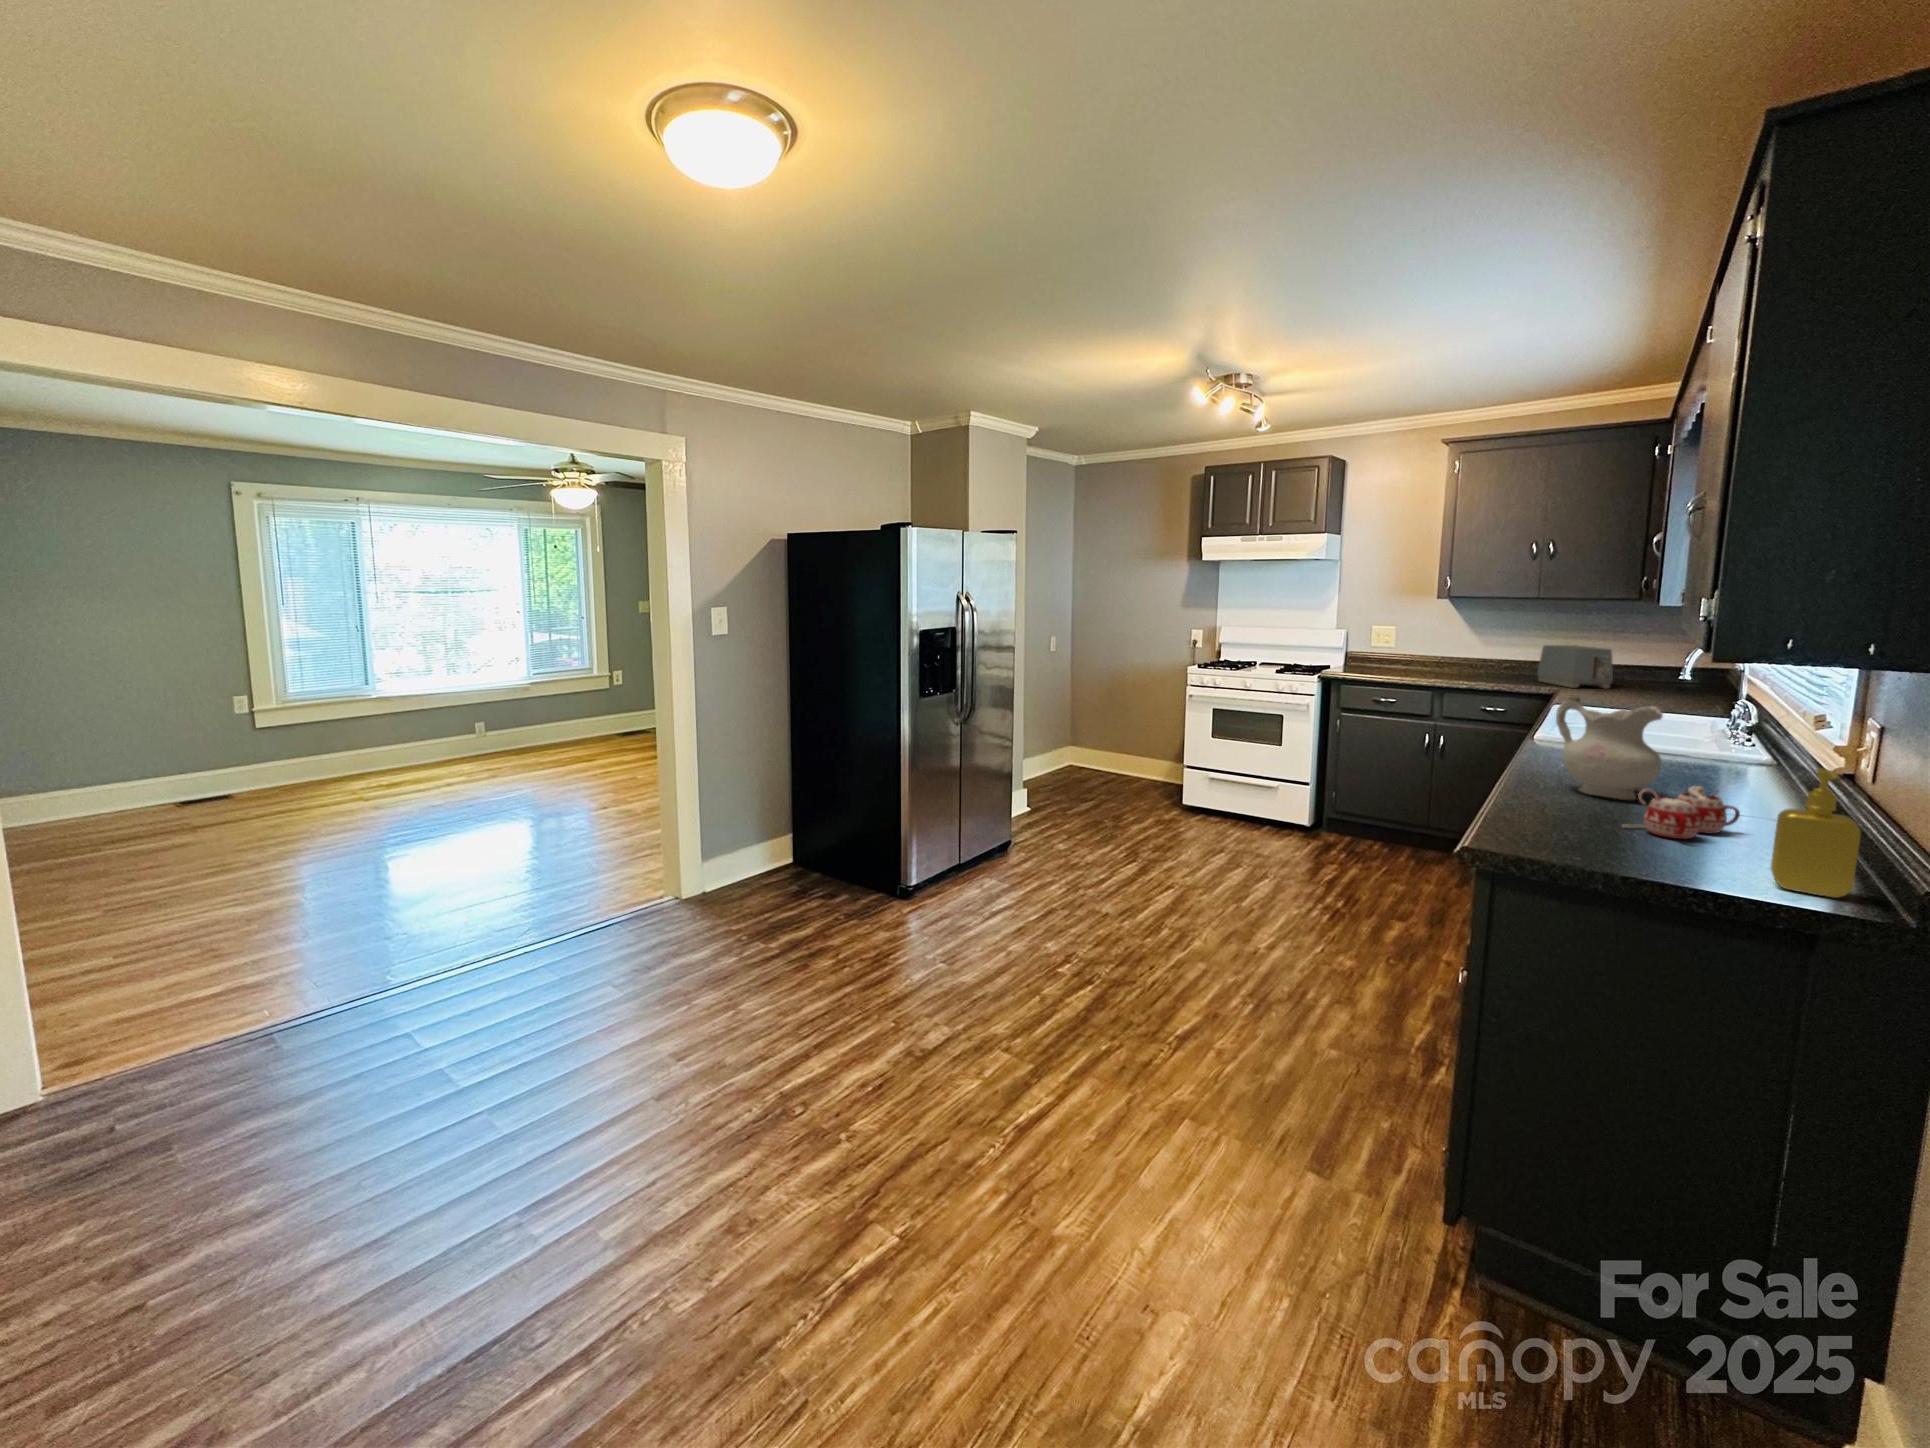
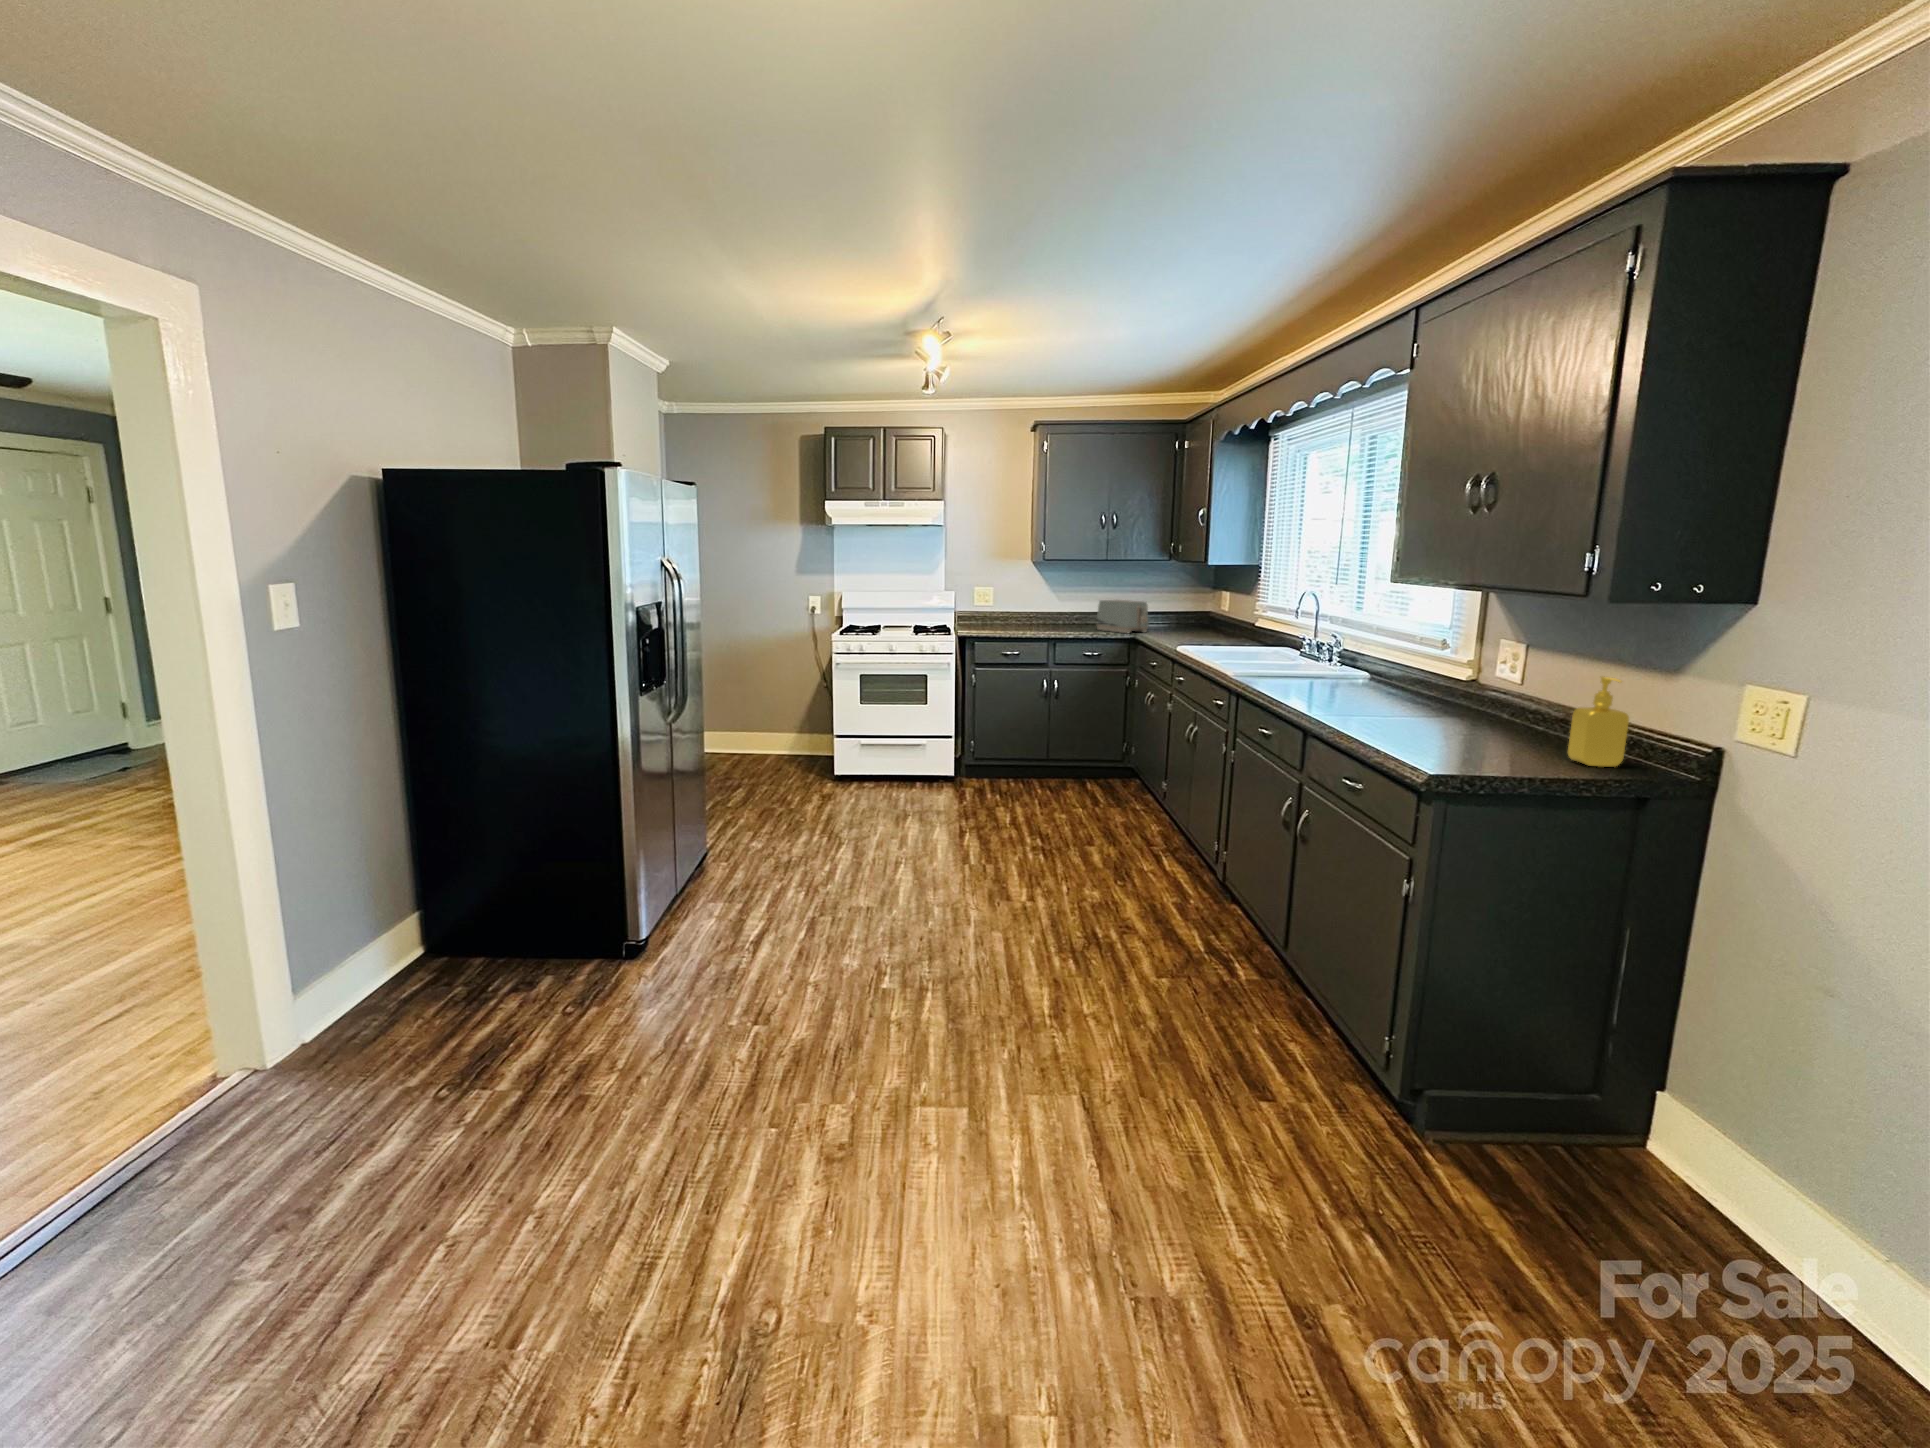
ceramic pitcher: present [1556,696,1663,800] -> none [1316,637,1391,716]
mug: present [1623,786,1740,839] -> none [1425,699,1479,741]

